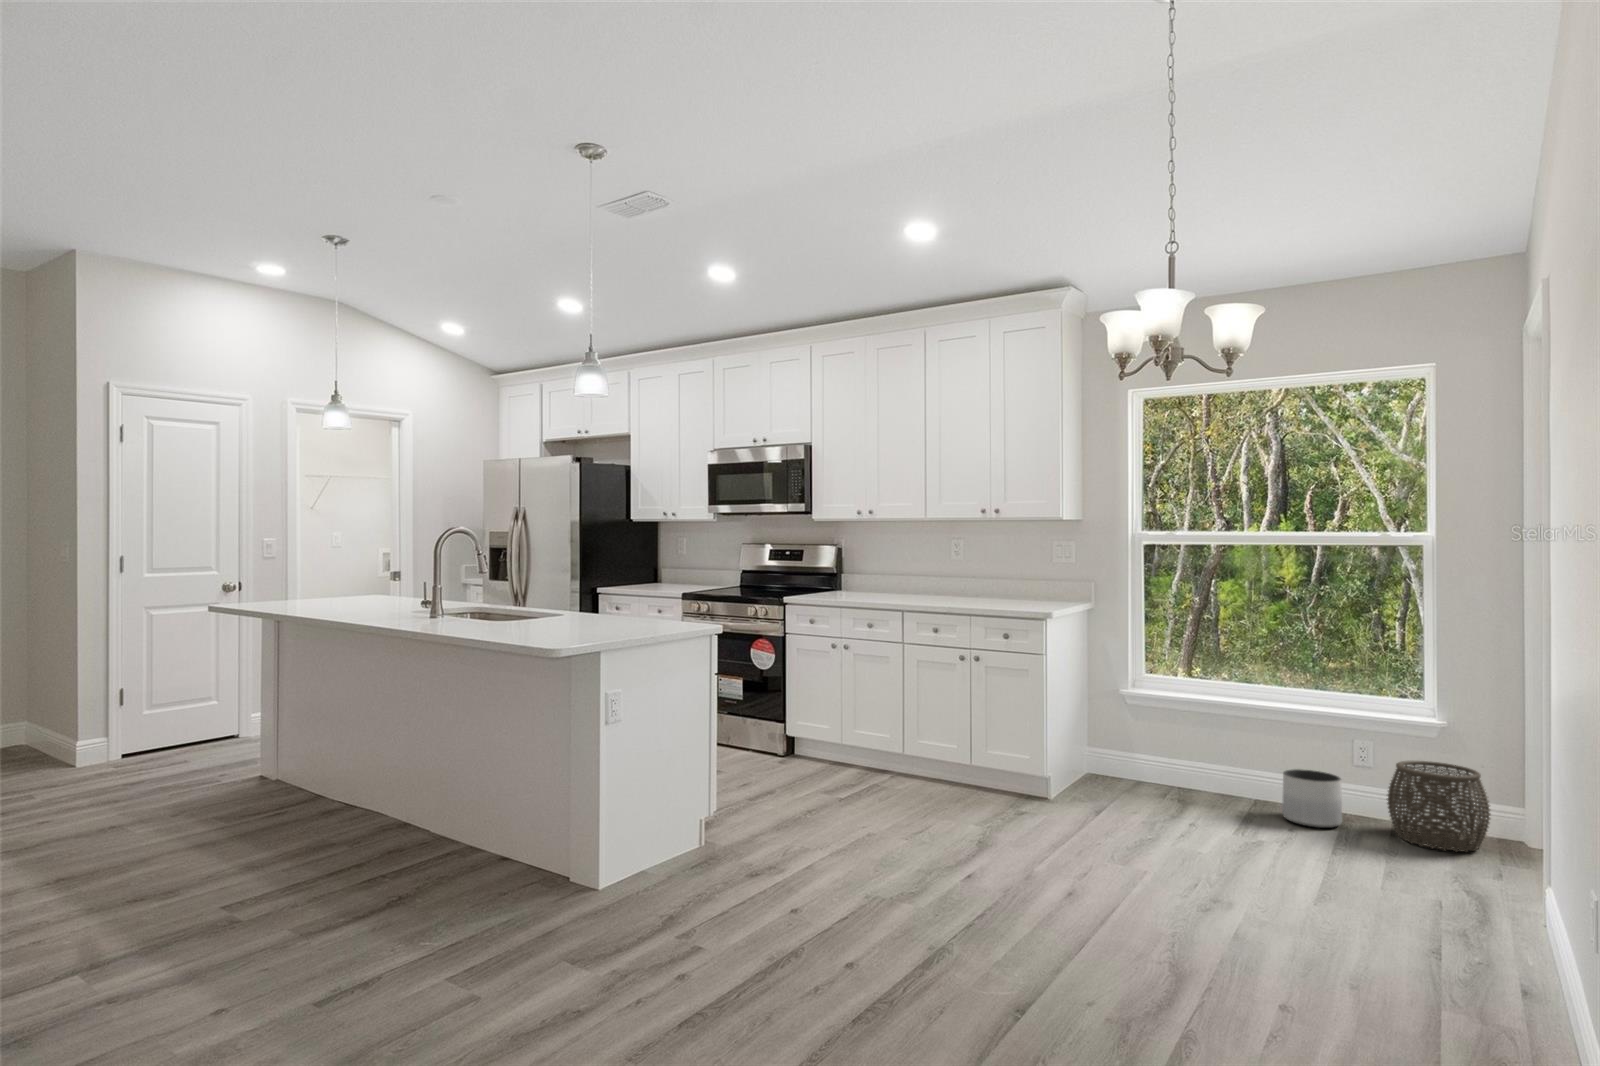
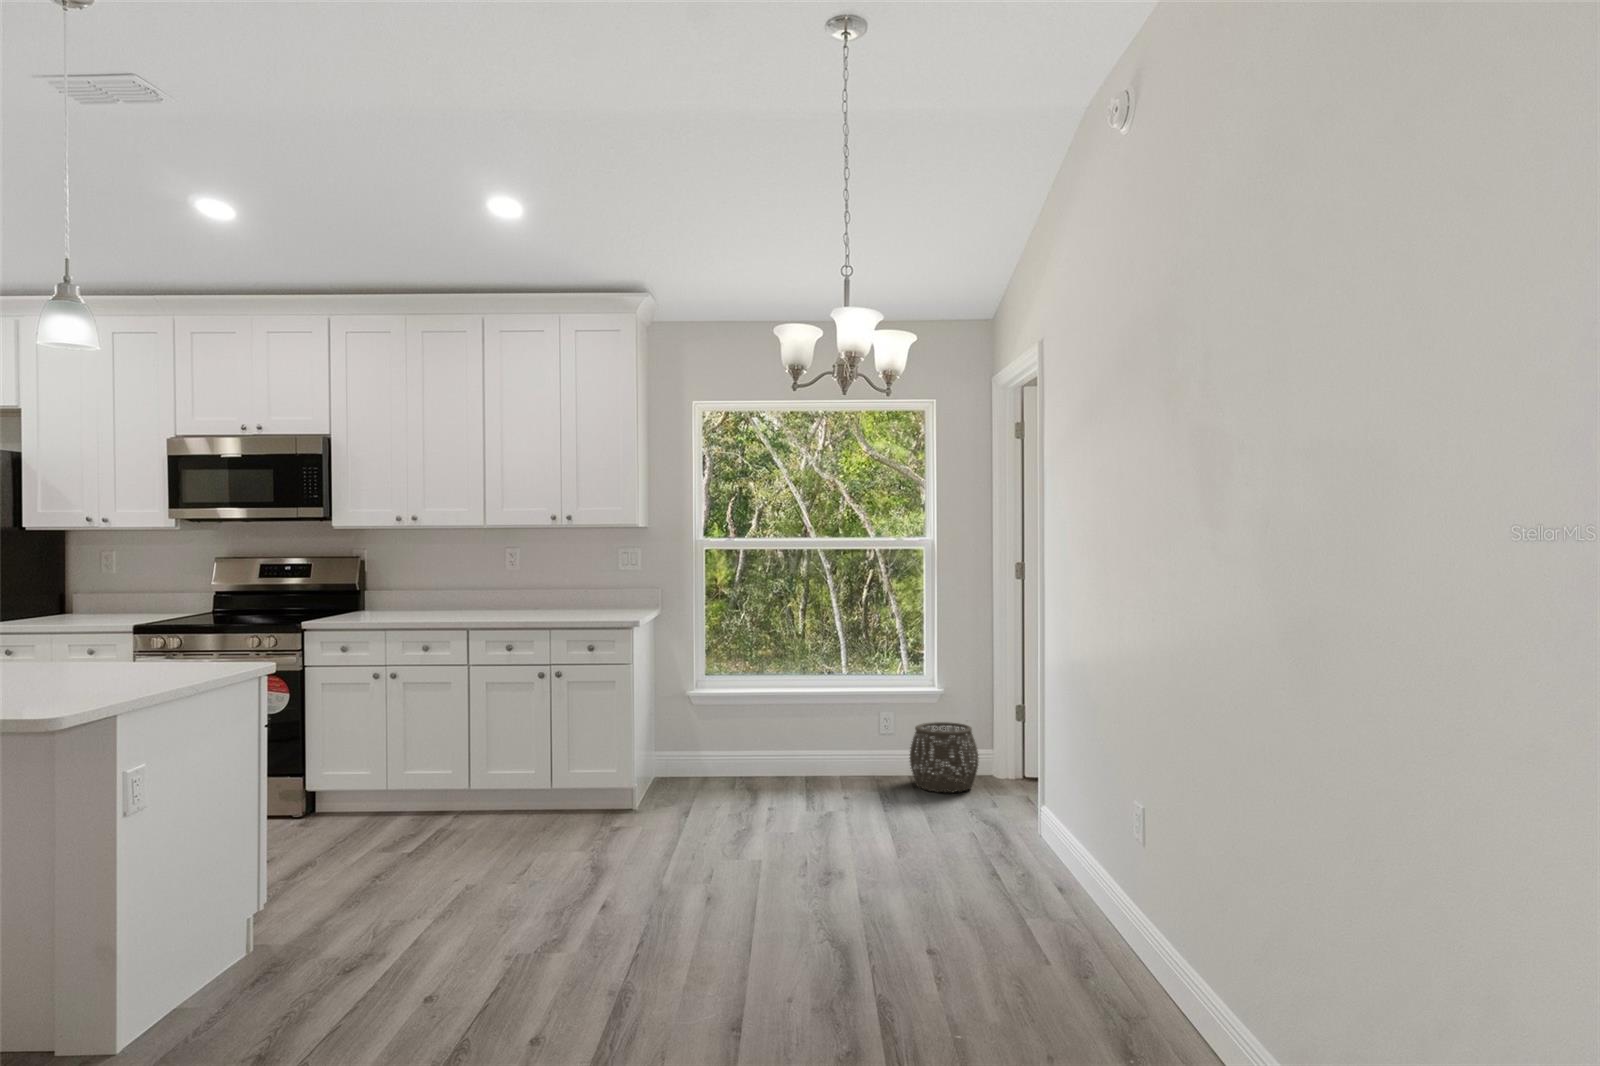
planter: present [1282,769,1342,828] -> none [833,743,878,792]

